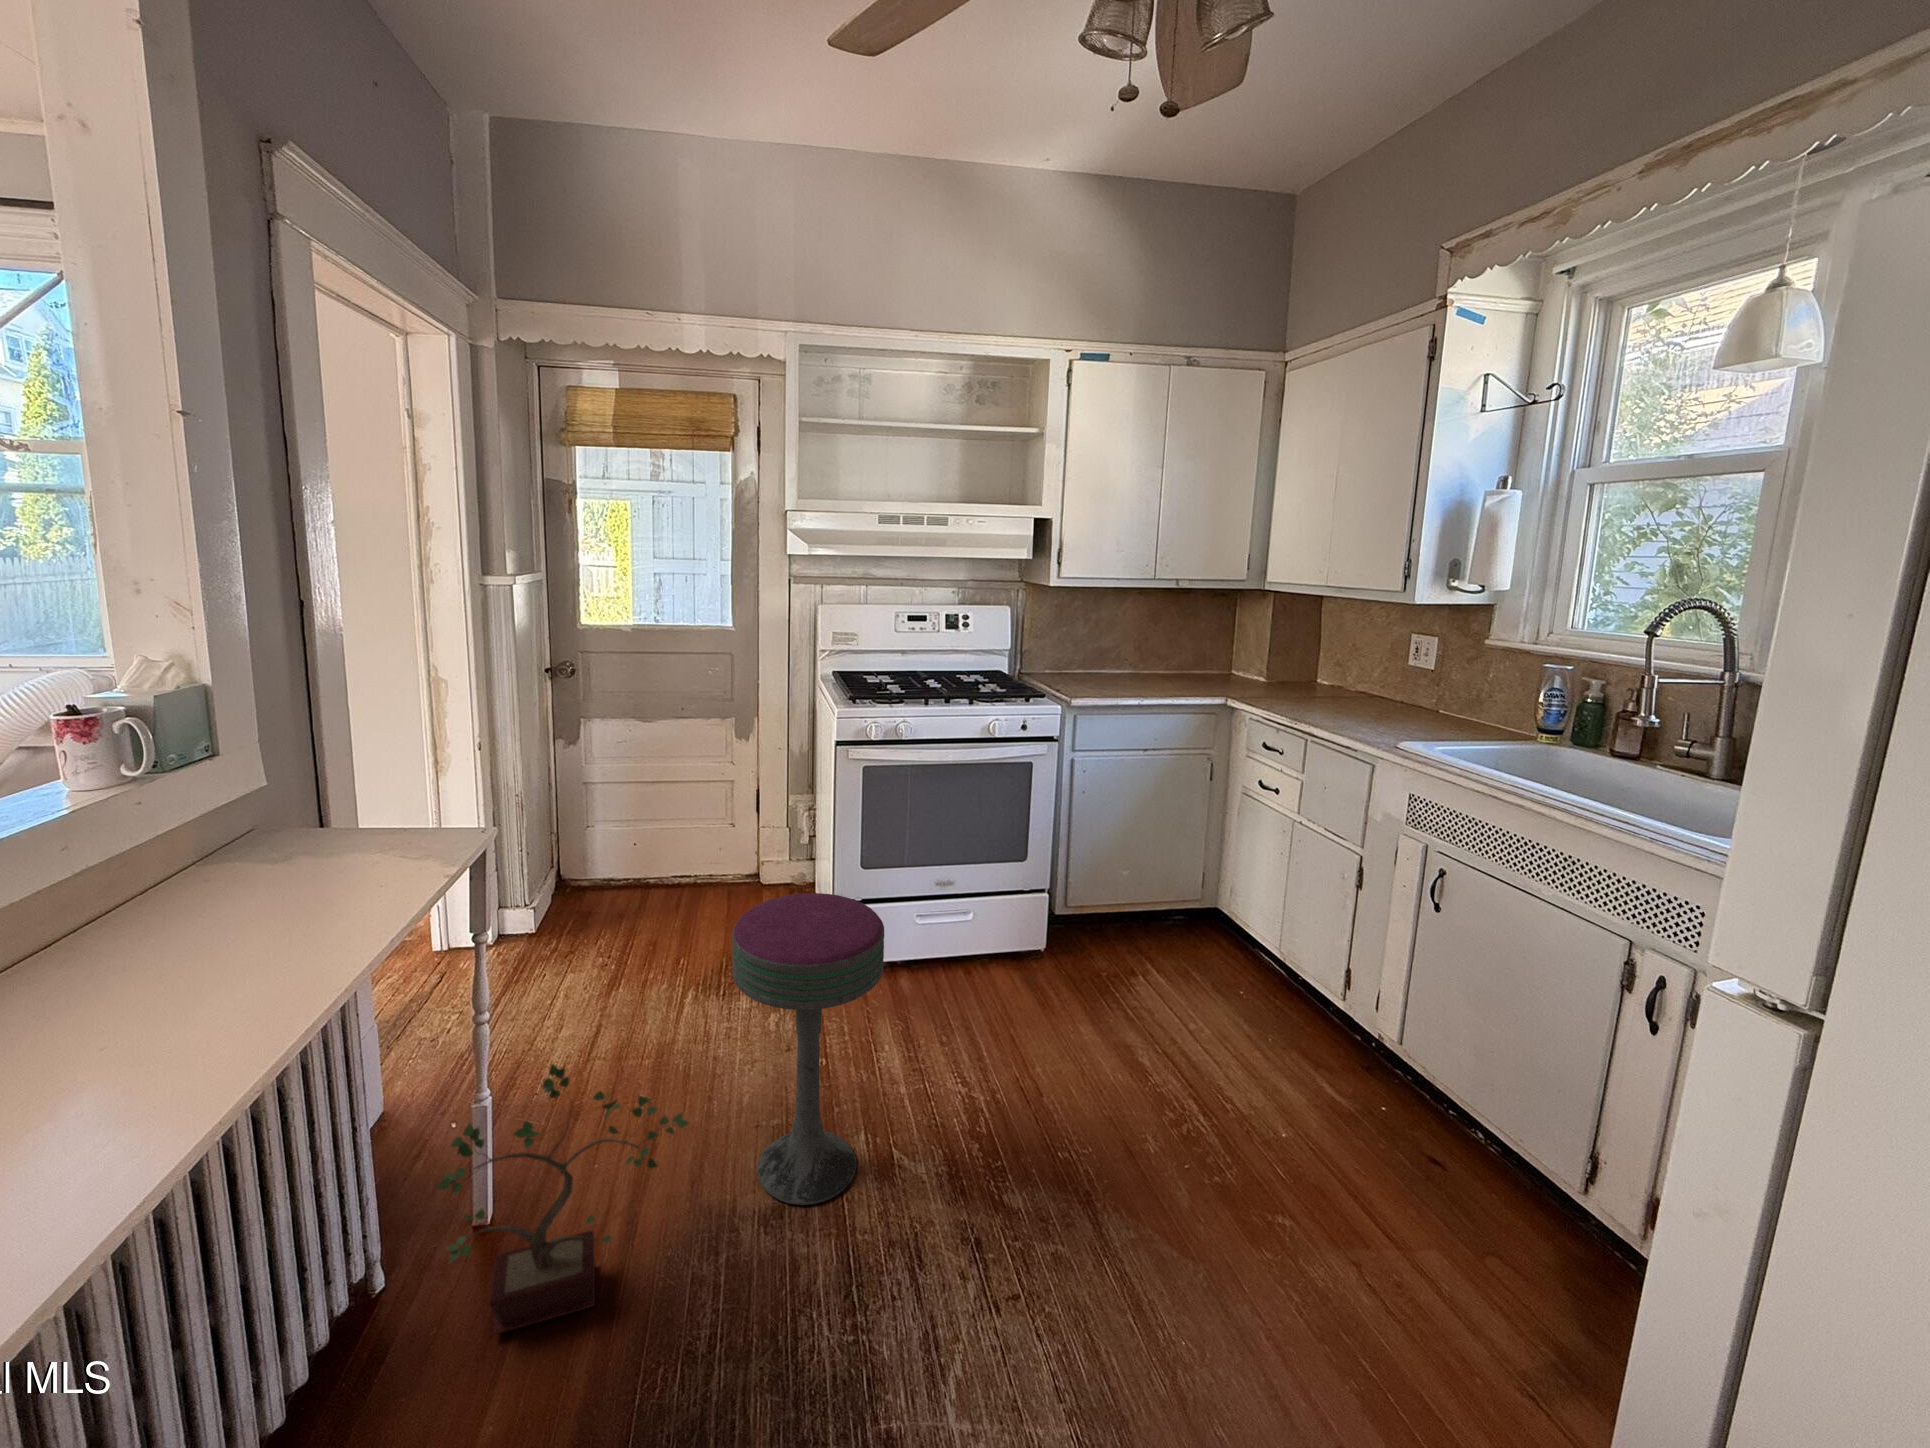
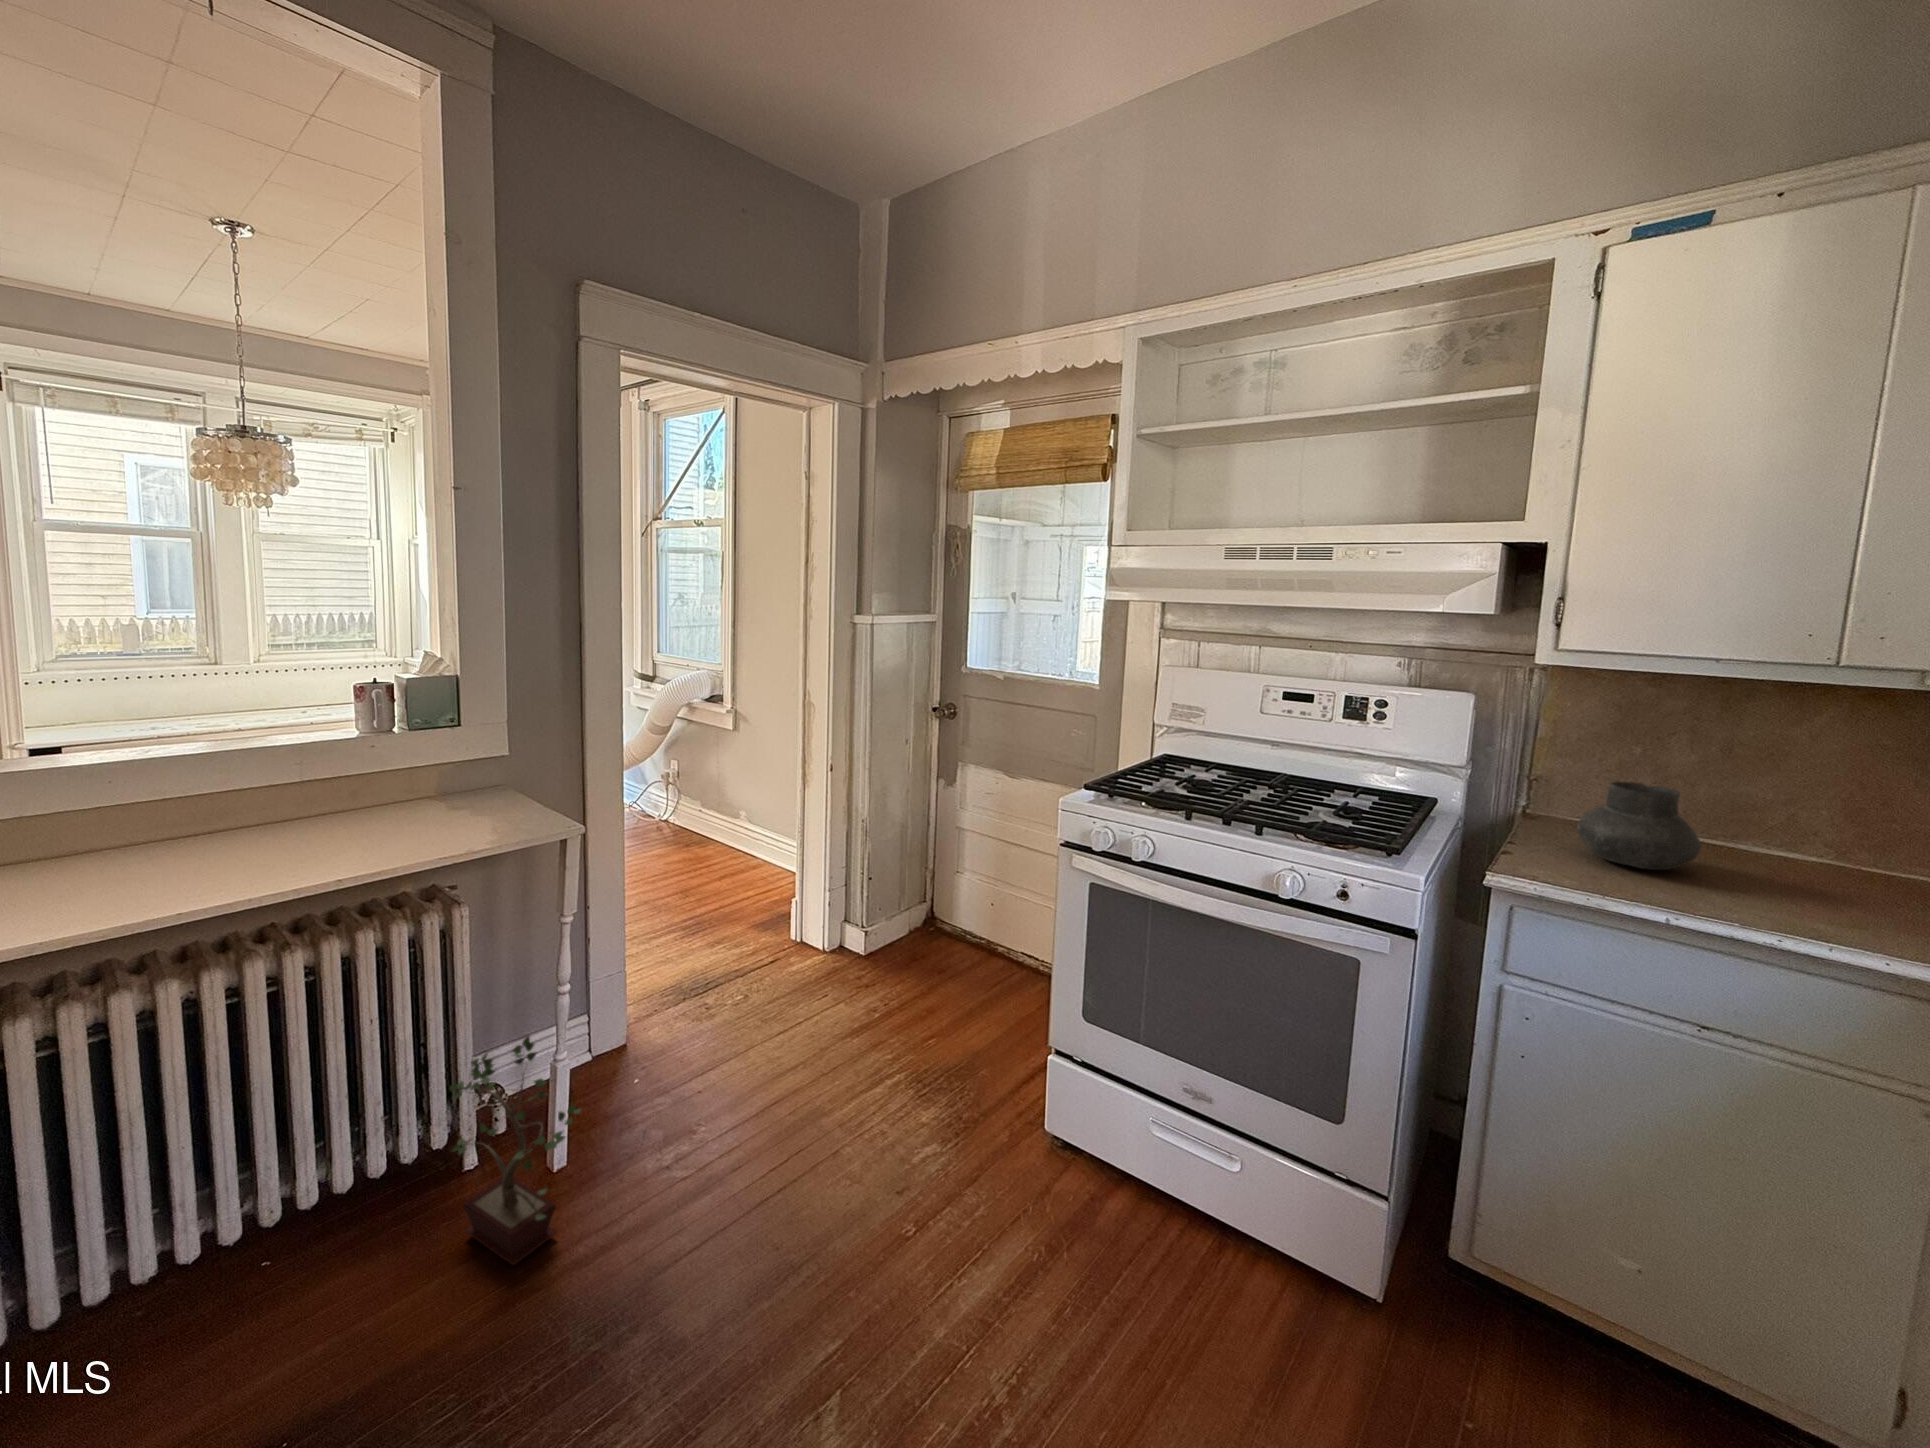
vase: none [1086,643,1135,684] -> present [1577,781,1701,870]
bar stool: present [732,893,884,1205] -> none [661,980,836,1348]

